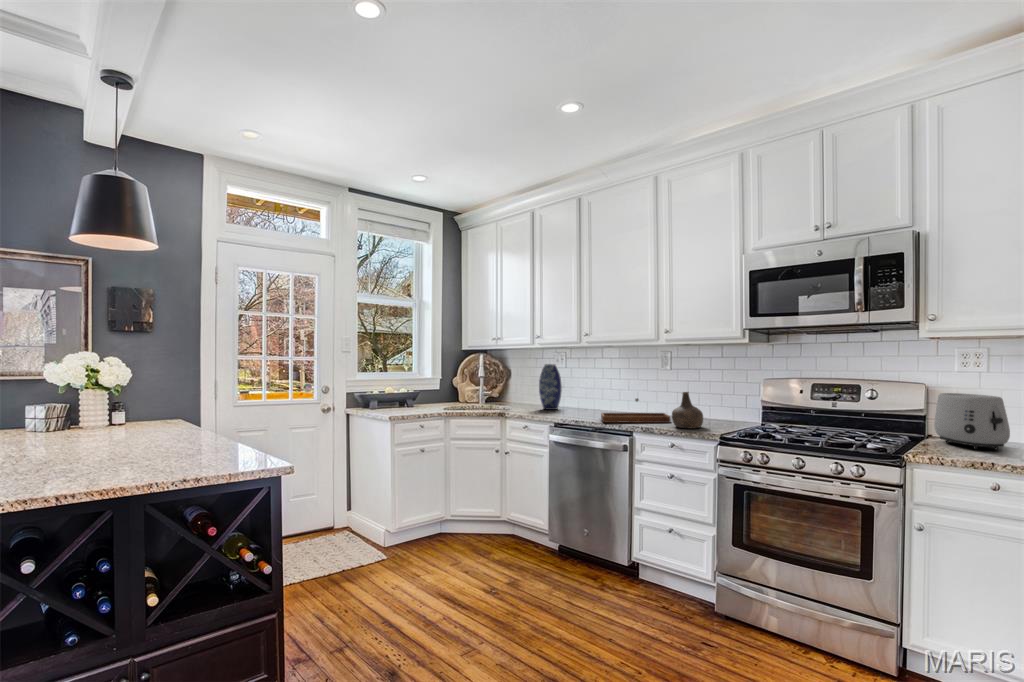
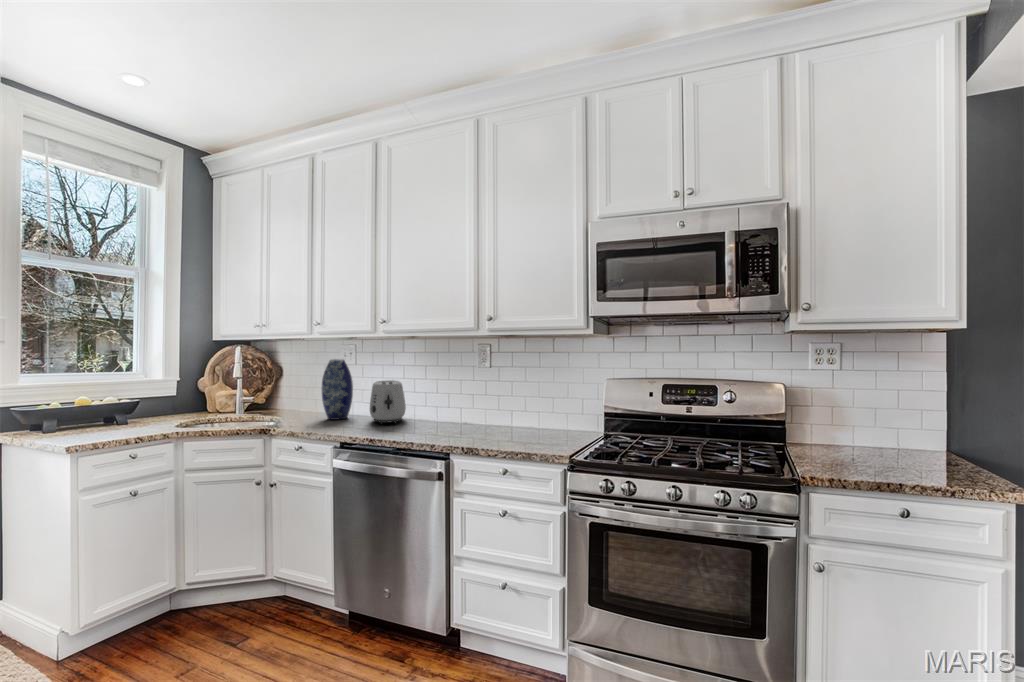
bottle: present [672,392,703,428] -> none [503,397,542,446]
toaster: present [934,393,1010,449] -> present [370,380,406,424]
tray: present [601,398,670,423] -> none [407,405,497,442]

